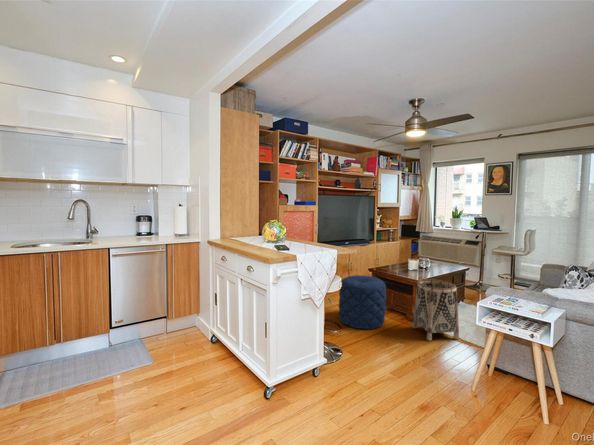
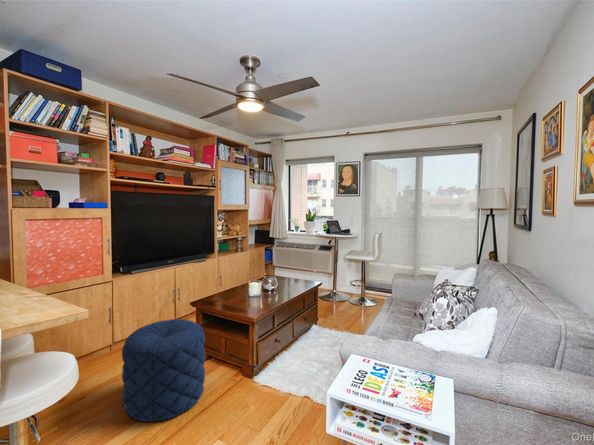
basket: present [412,279,459,341] -> none [245,315,307,419]

